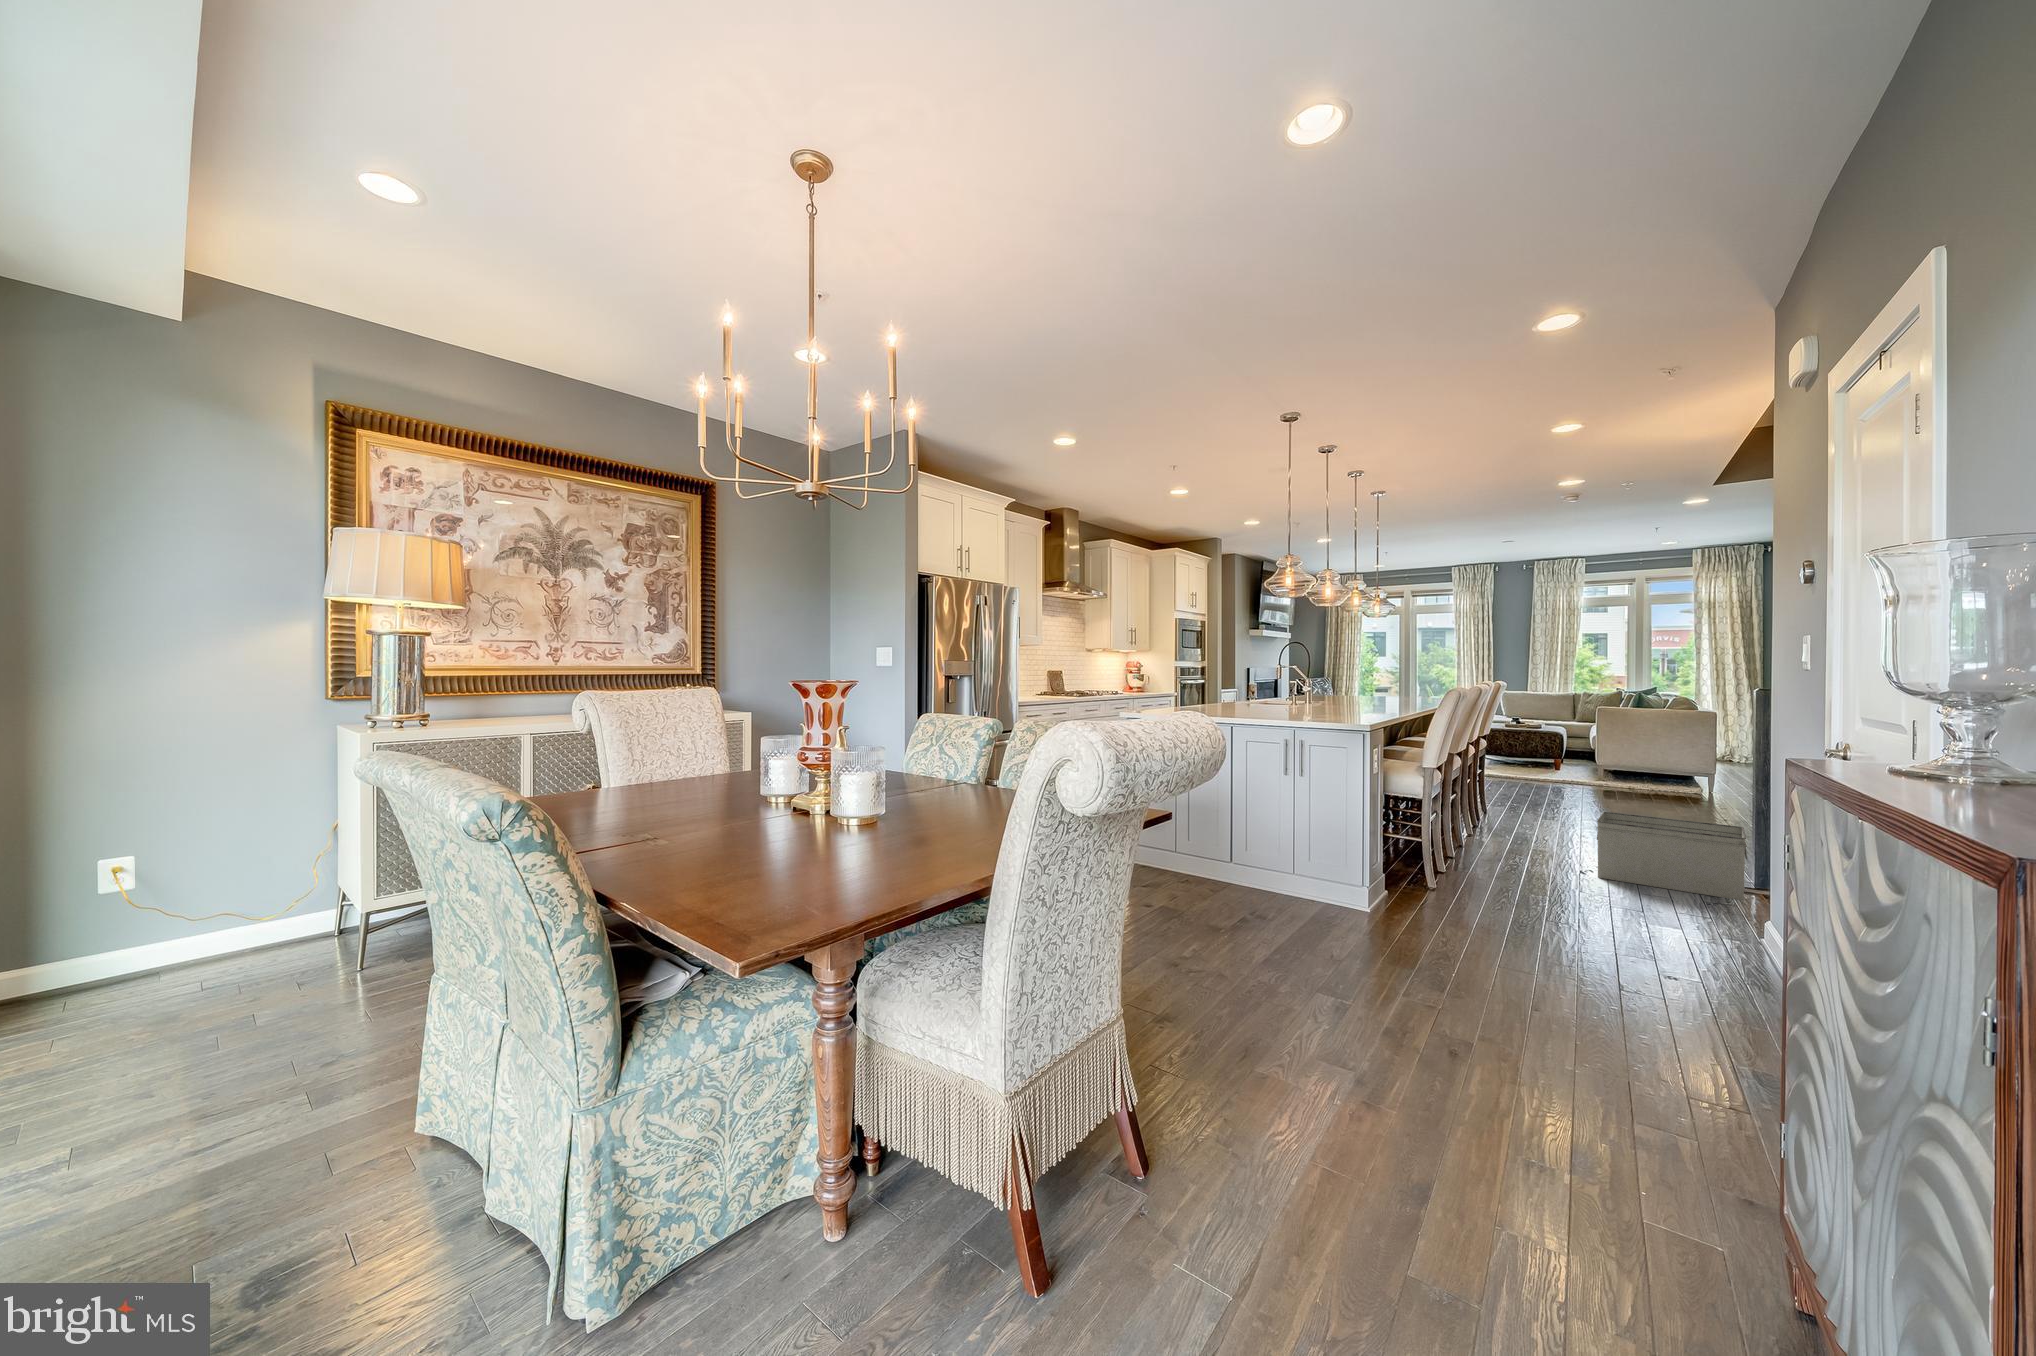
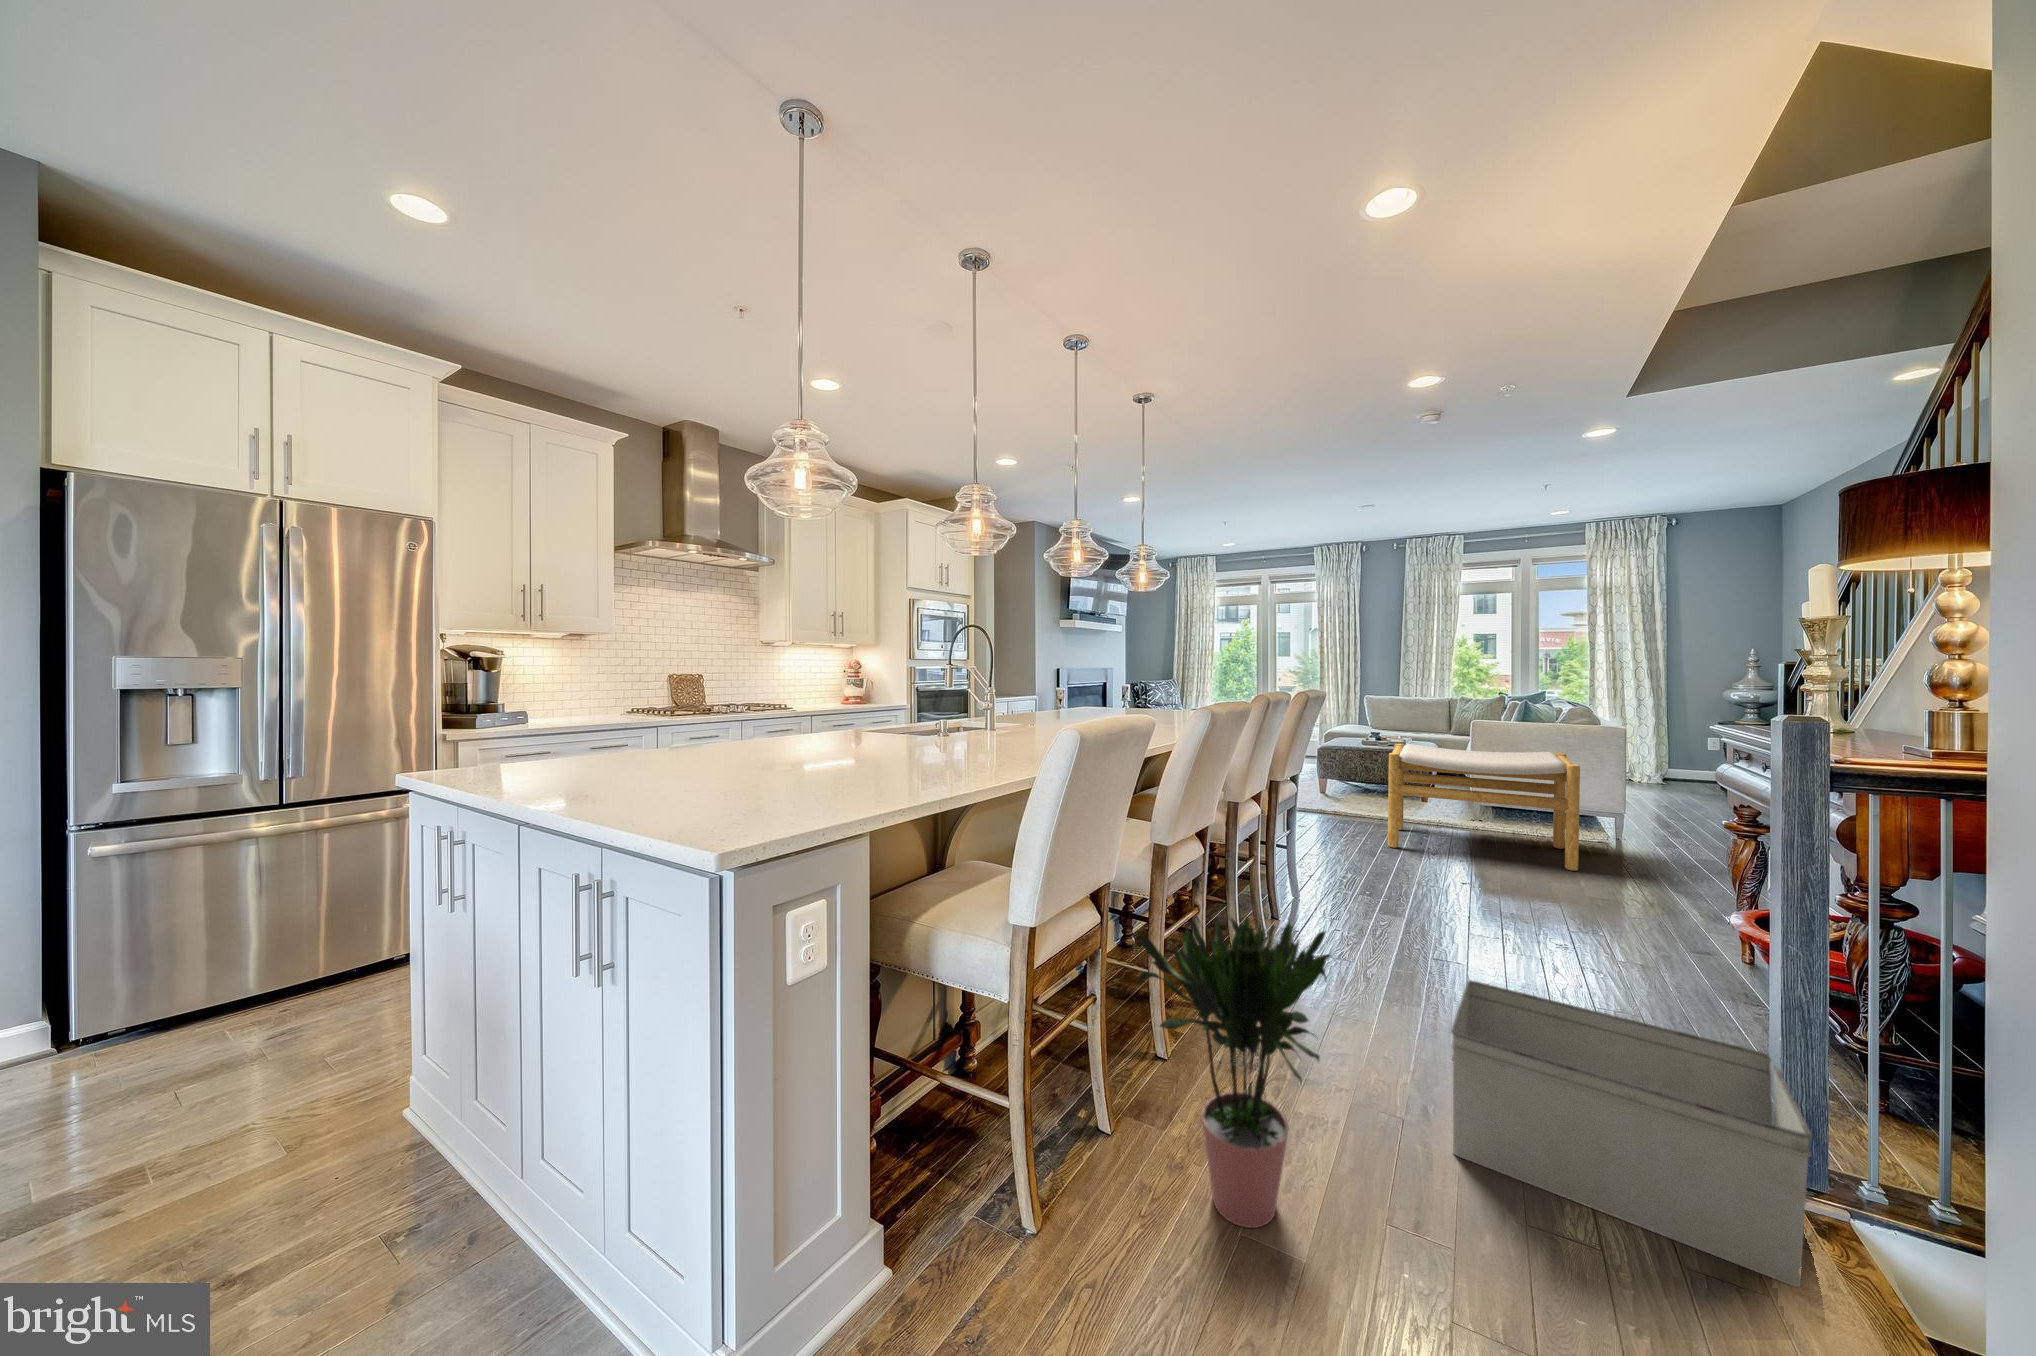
footstool: none [1535,722,1677,805] -> present [1388,744,1580,871]
potted plant: none [1447,761,1548,887] -> present [1137,916,1330,1228]

